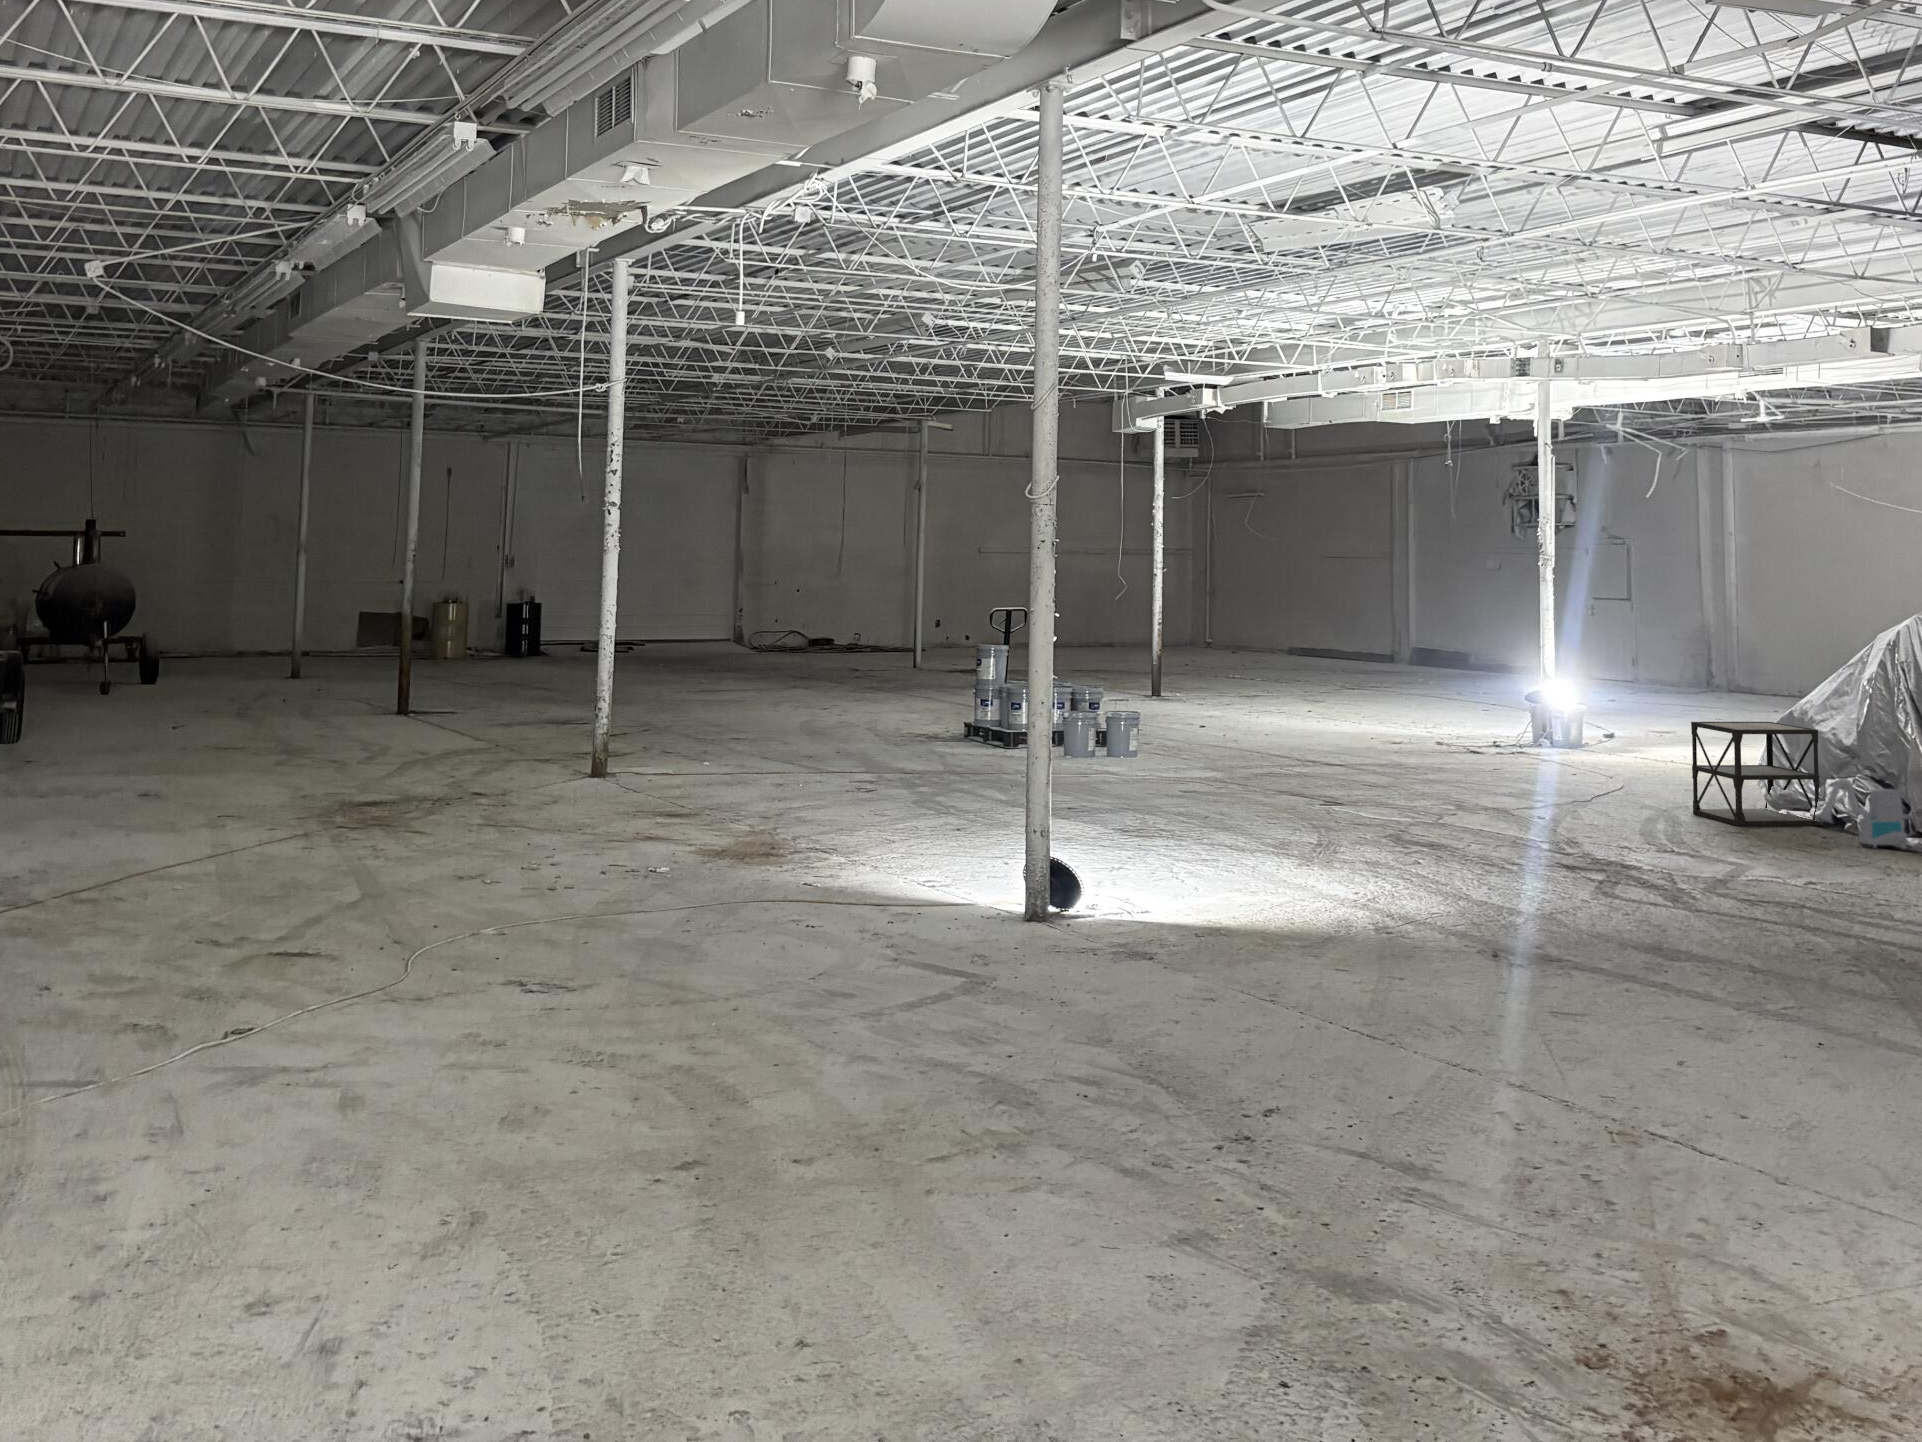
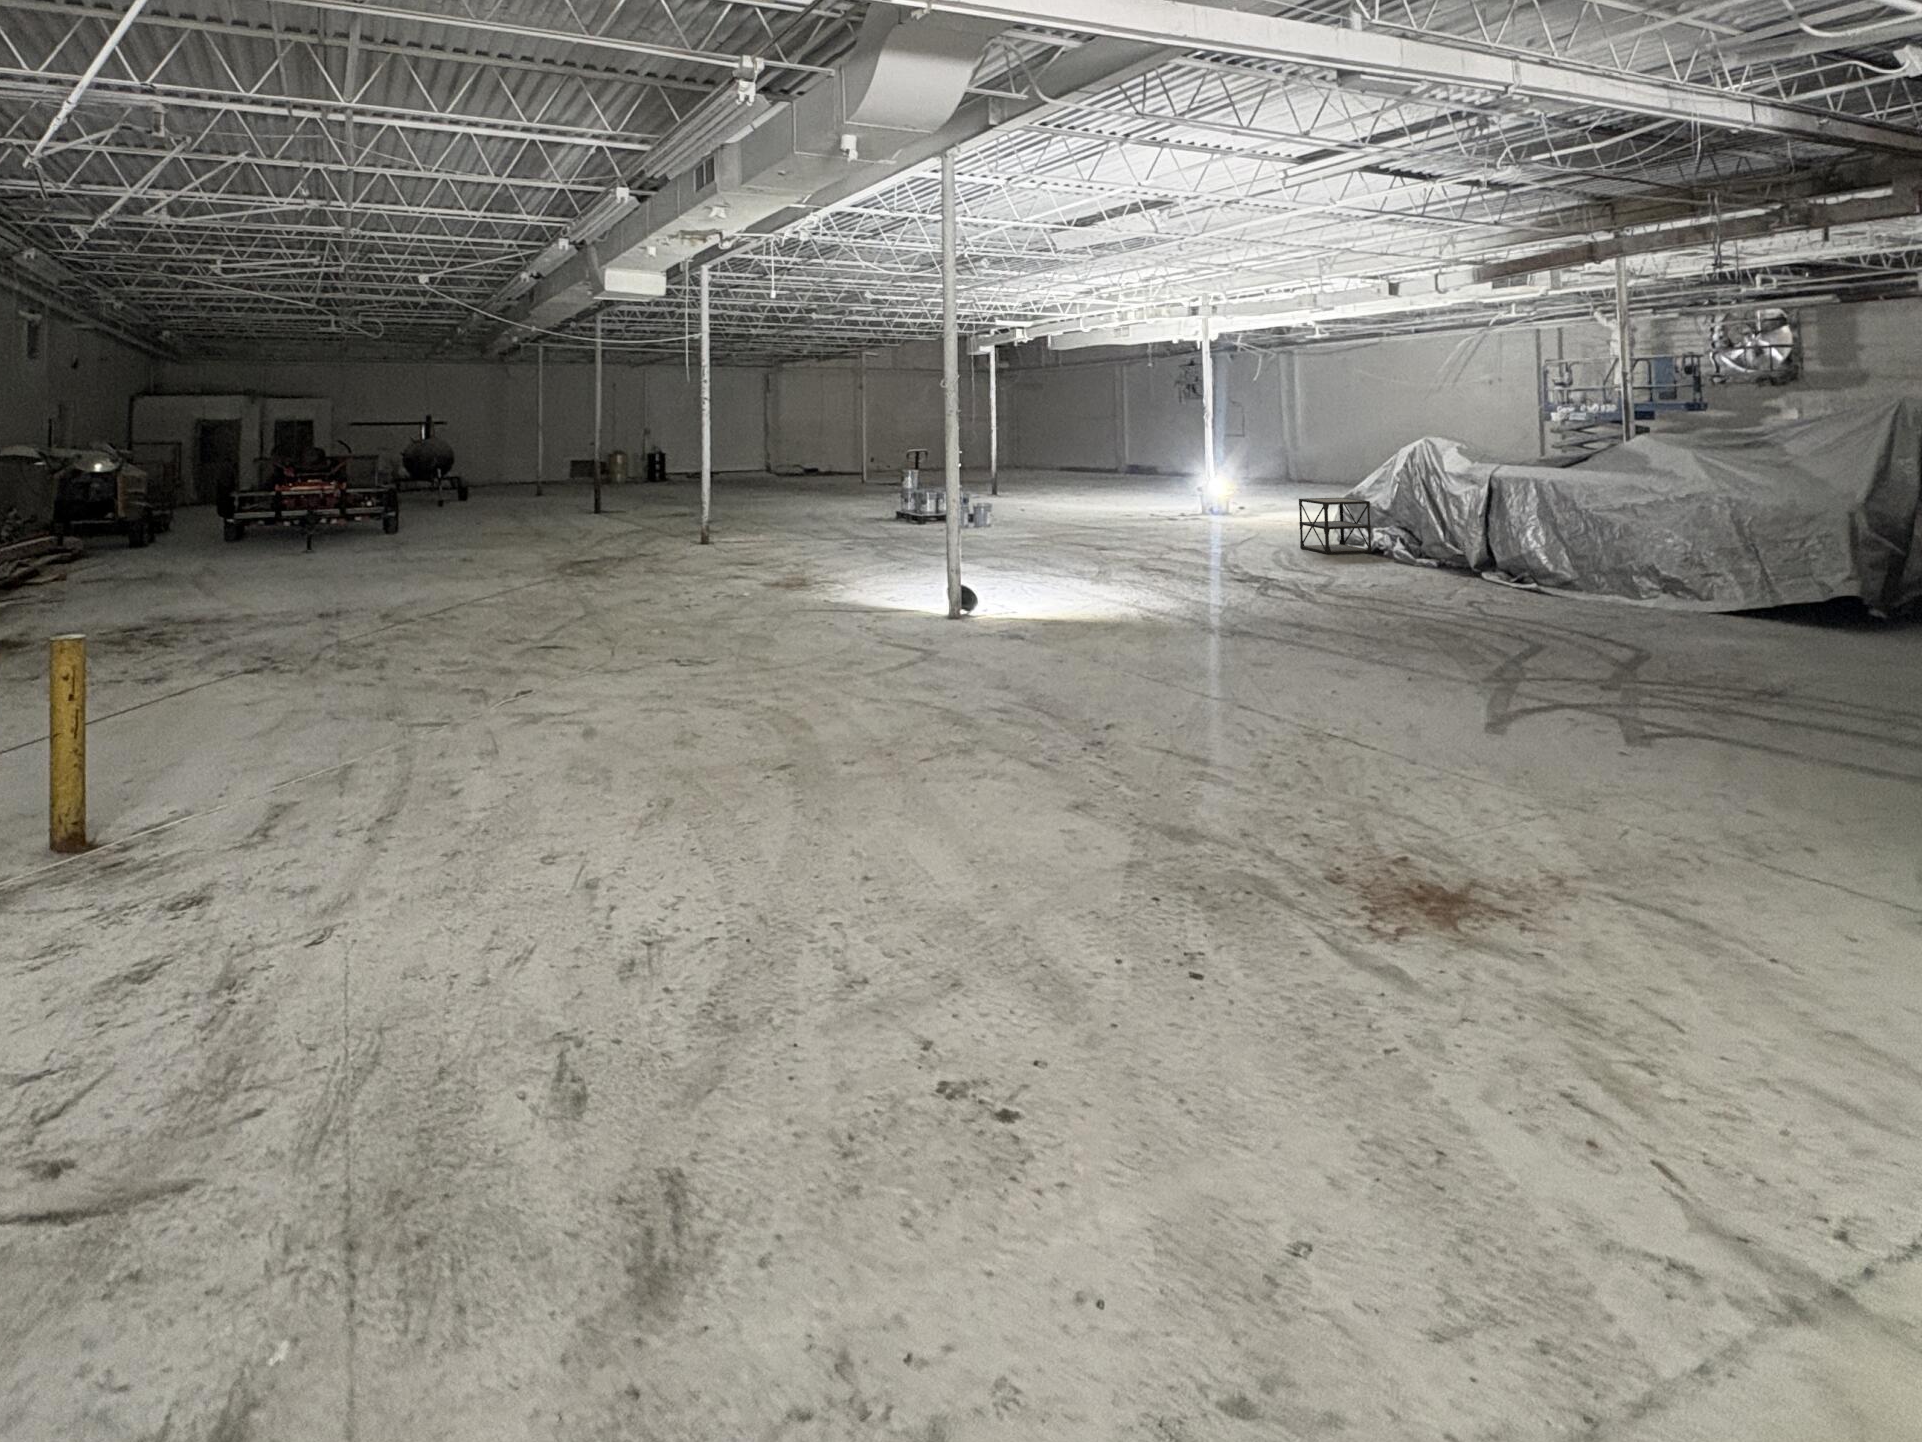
vacuum cleaner: present [1817,778,1907,848] -> none [1372,527,1423,565]

